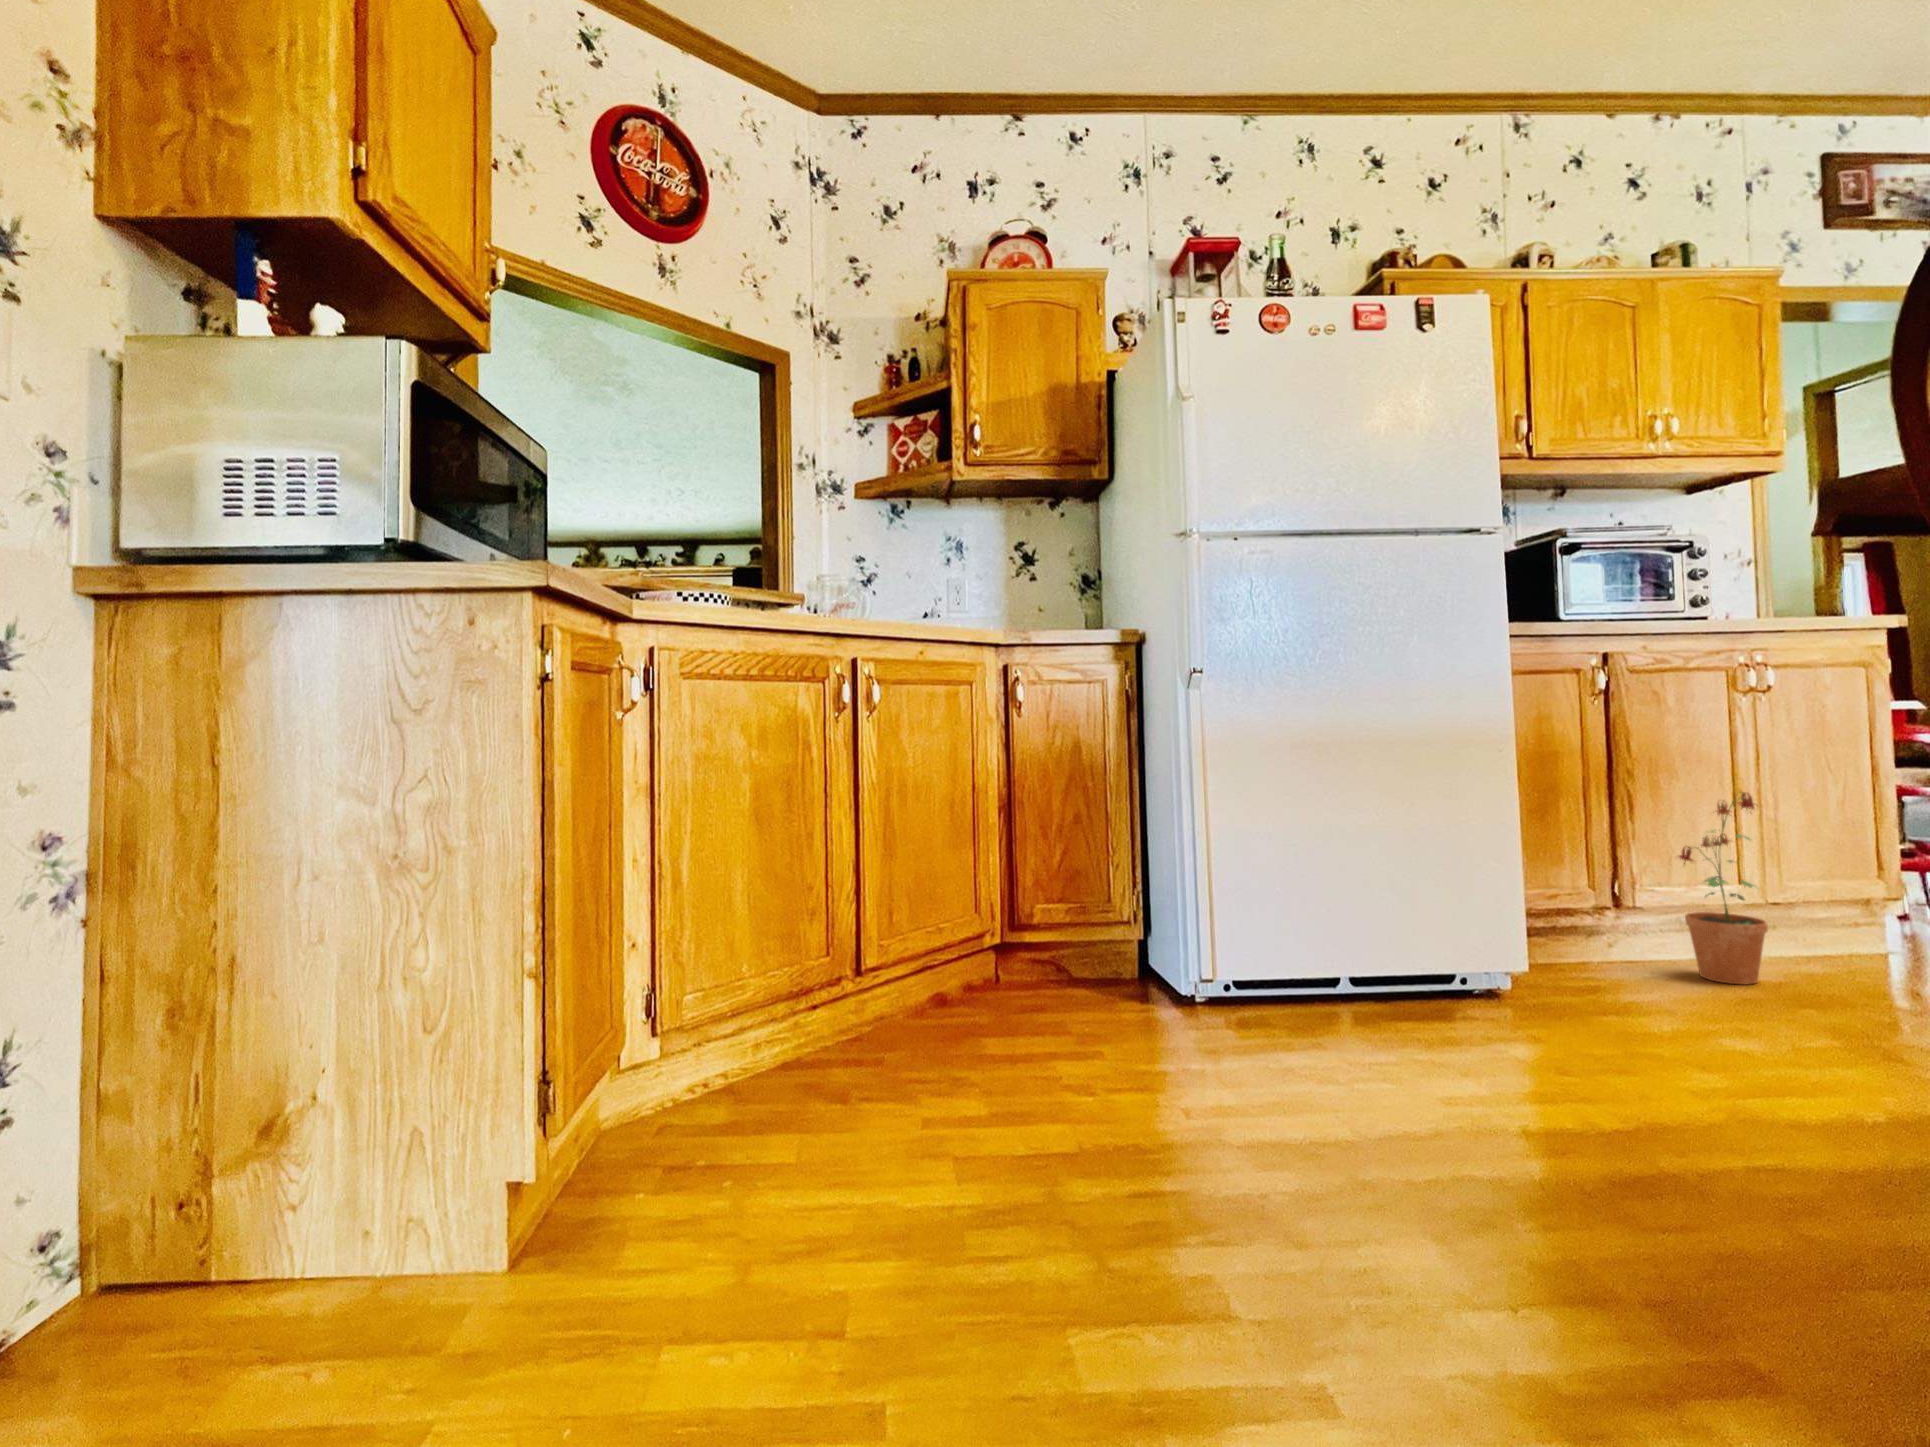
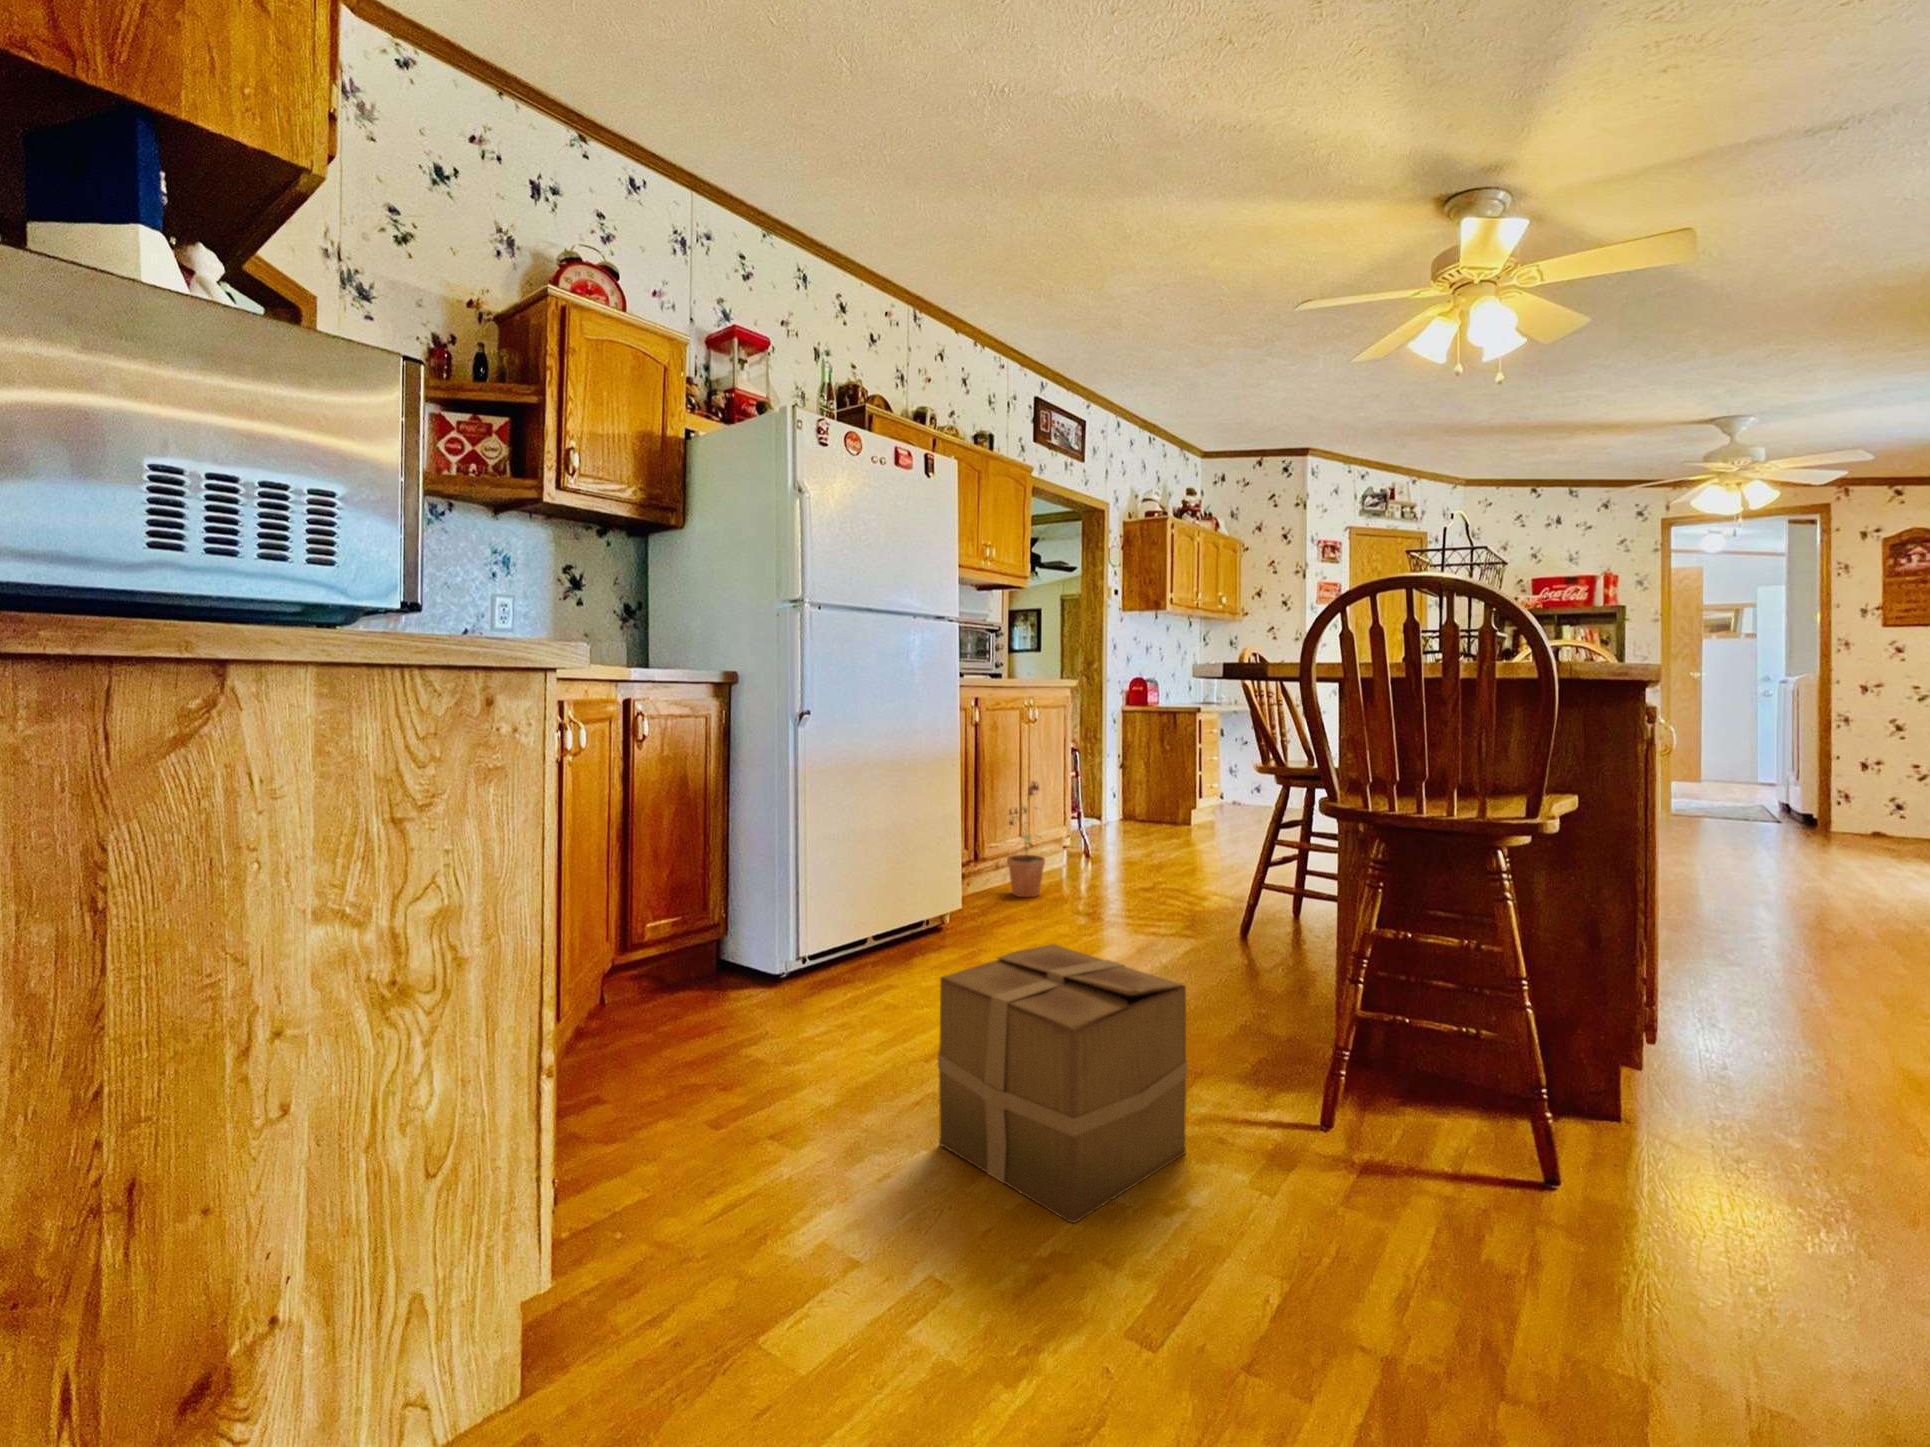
cardboard box: none [1095,964,1427,1334] -> present [938,944,1187,1223]

